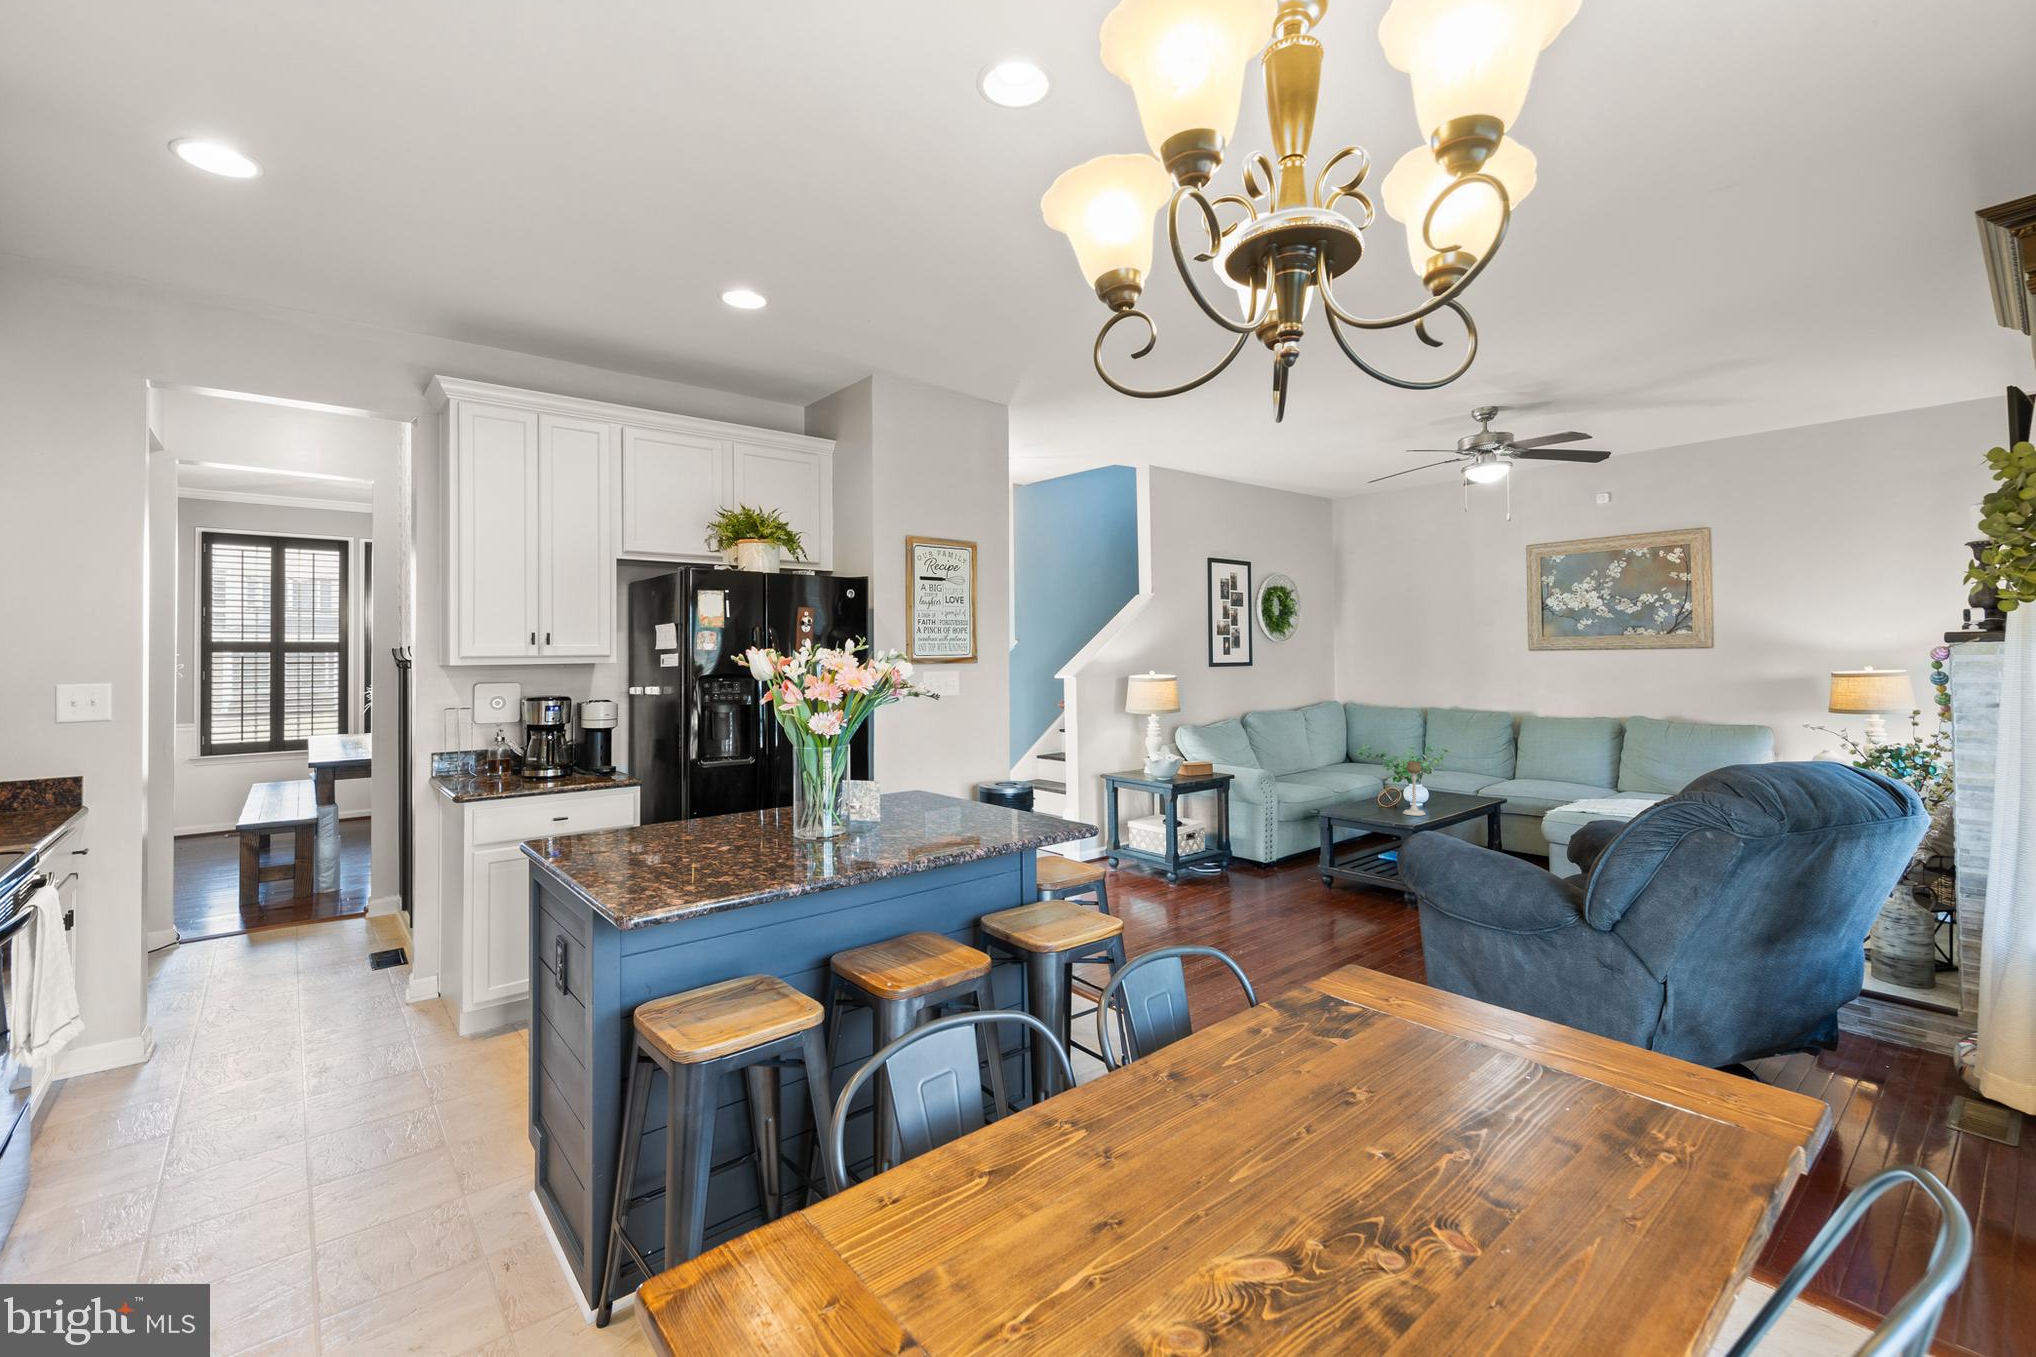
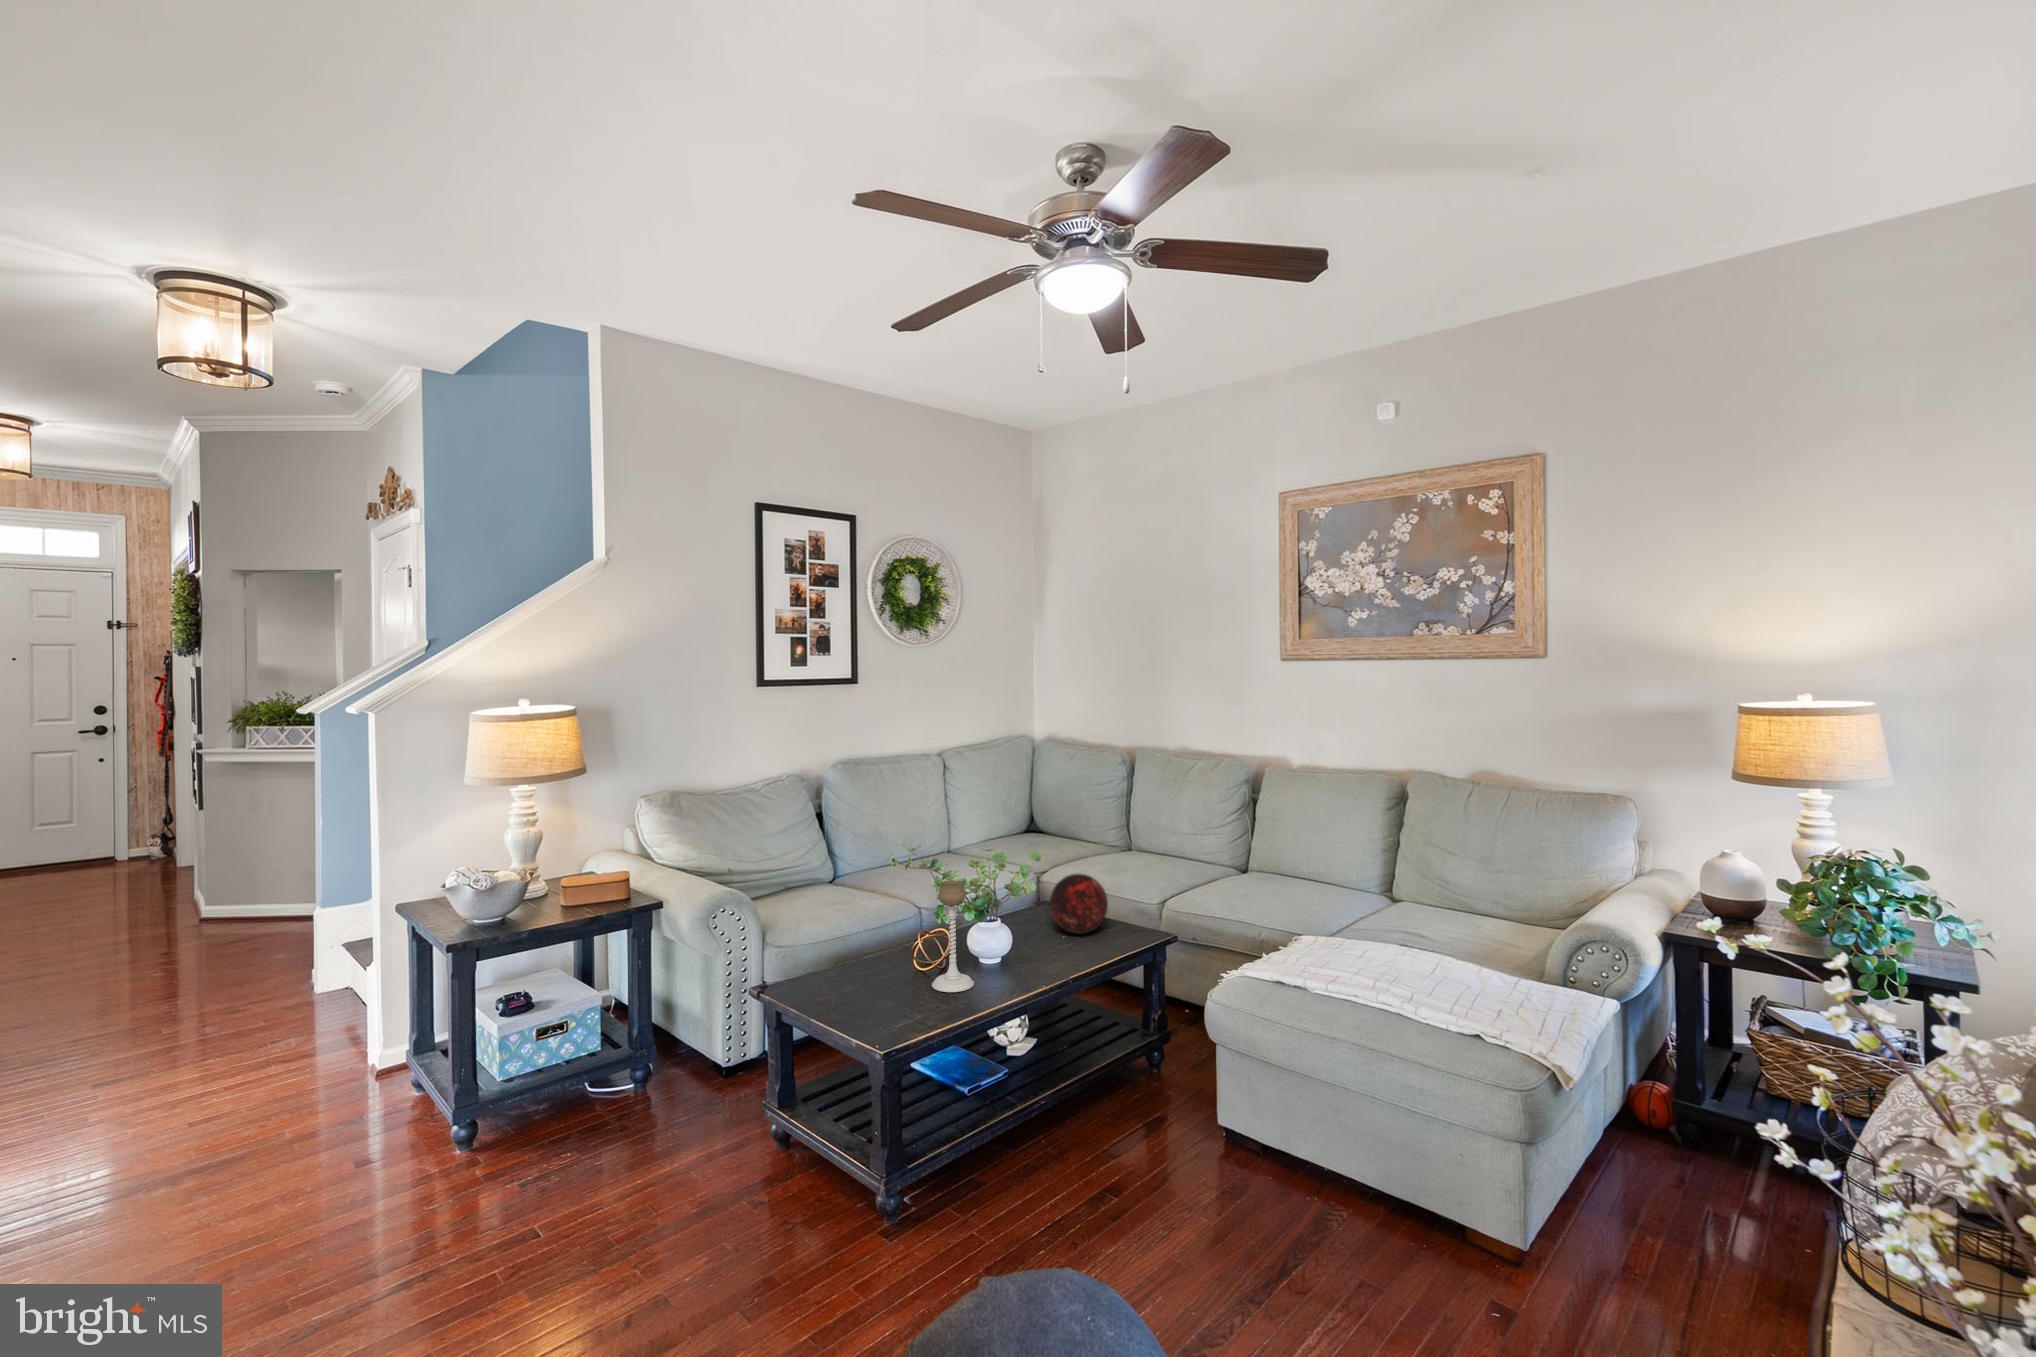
decorative orb: none [1434,767,1469,799] -> present [1050,874,1108,934]

